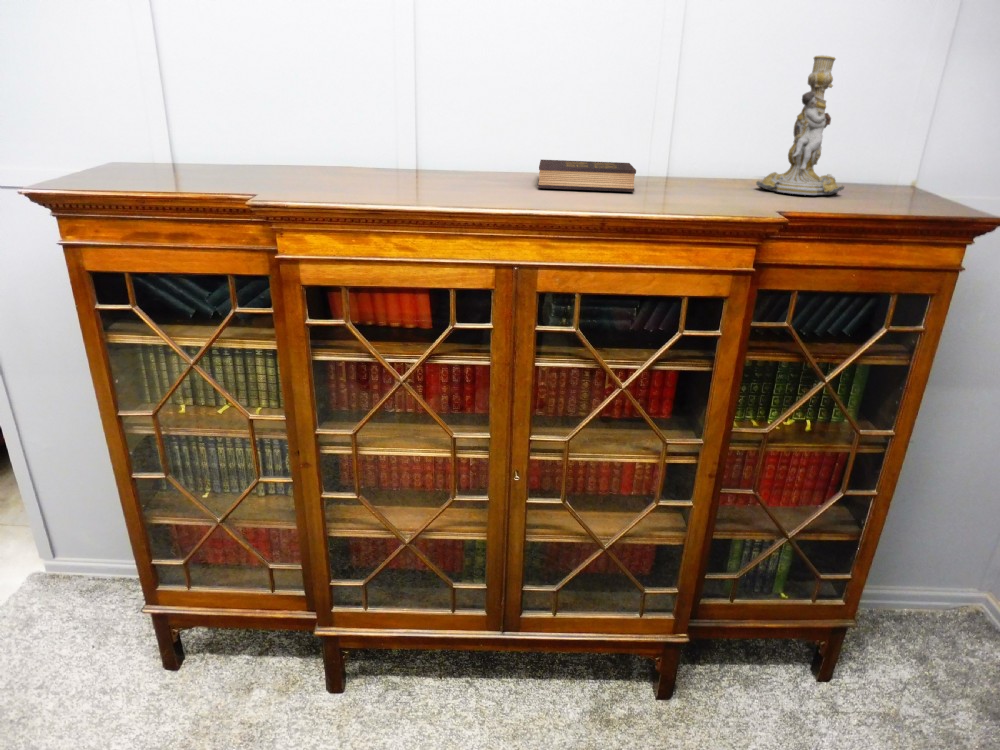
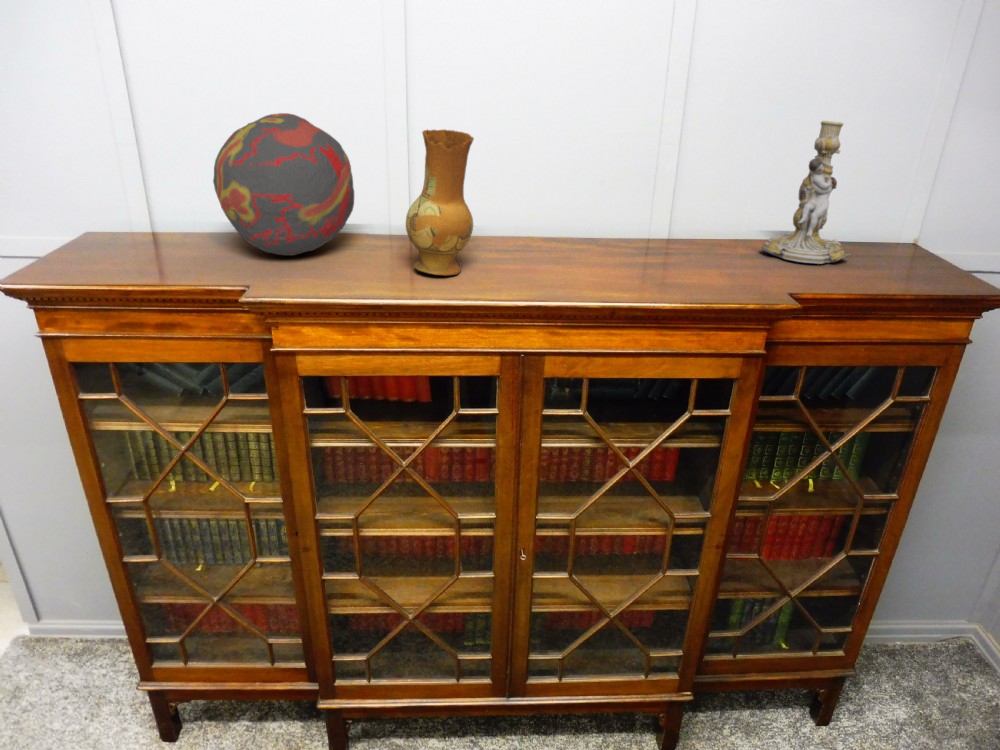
decorative orb: none [229,42,362,179] -> present [213,113,354,256]
ceramic jug: none [408,51,473,194] -> present [406,130,474,276]
hardback book: present [538,160,636,192] -> none [539,224,642,265]

